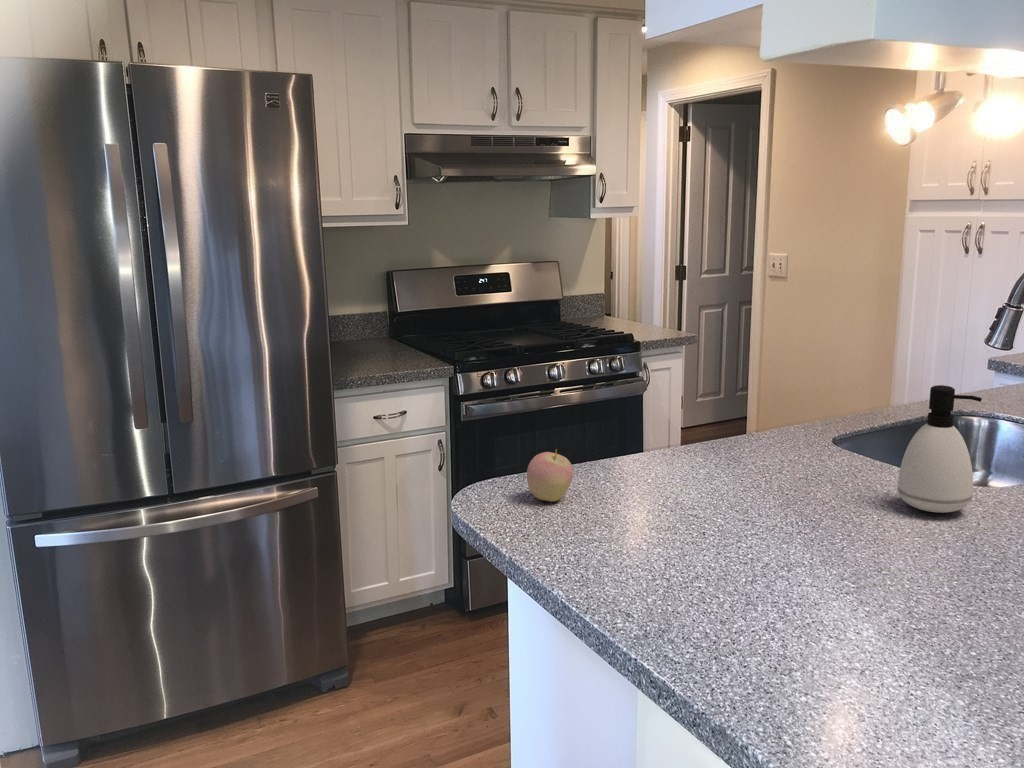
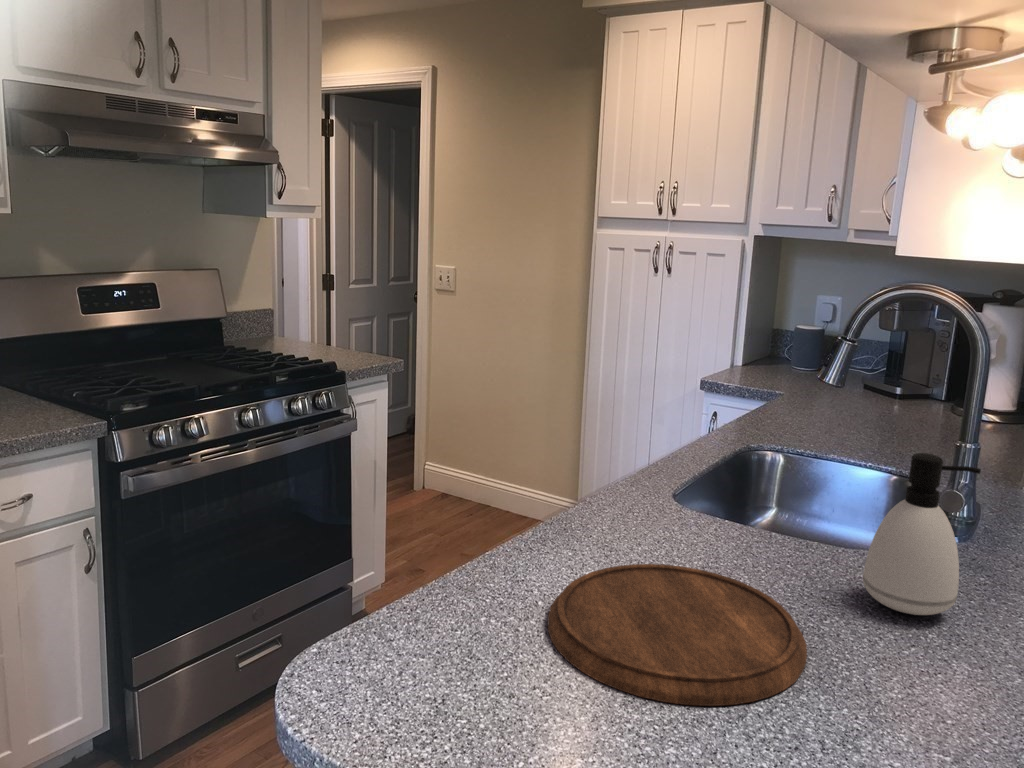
apple: present [527,449,573,502] -> none [403,605,482,696]
cutting board: none [636,460,816,530] -> present [548,564,807,706]

